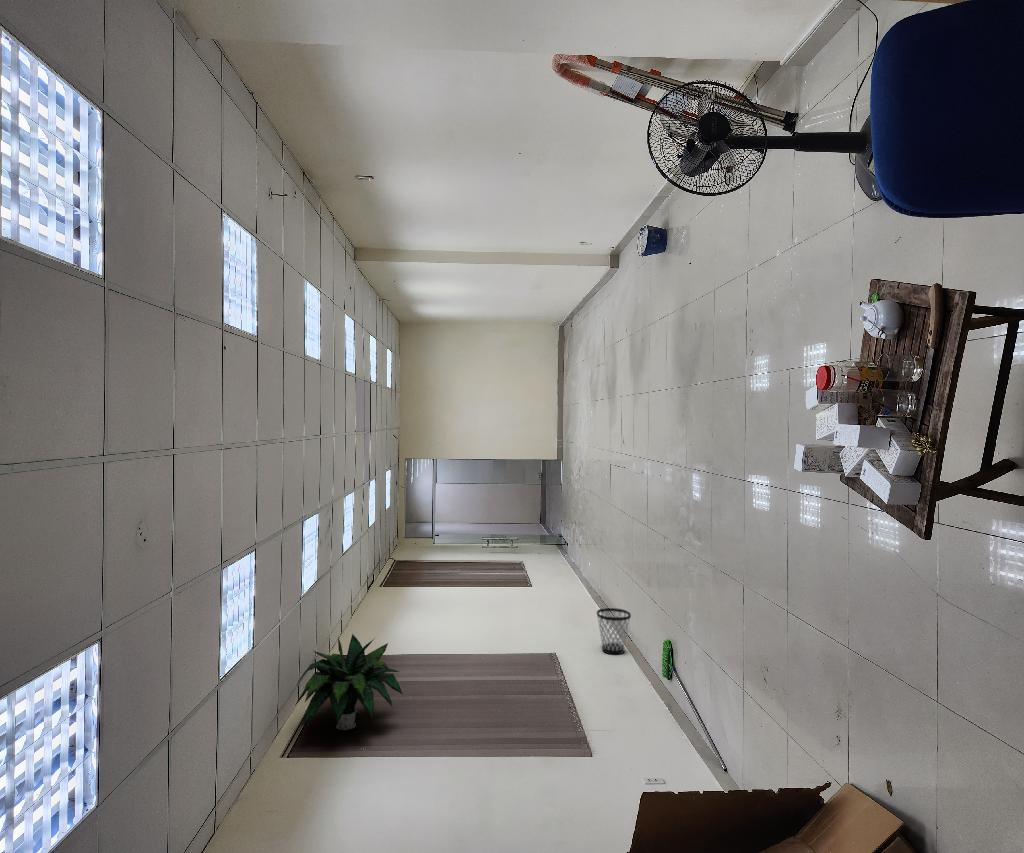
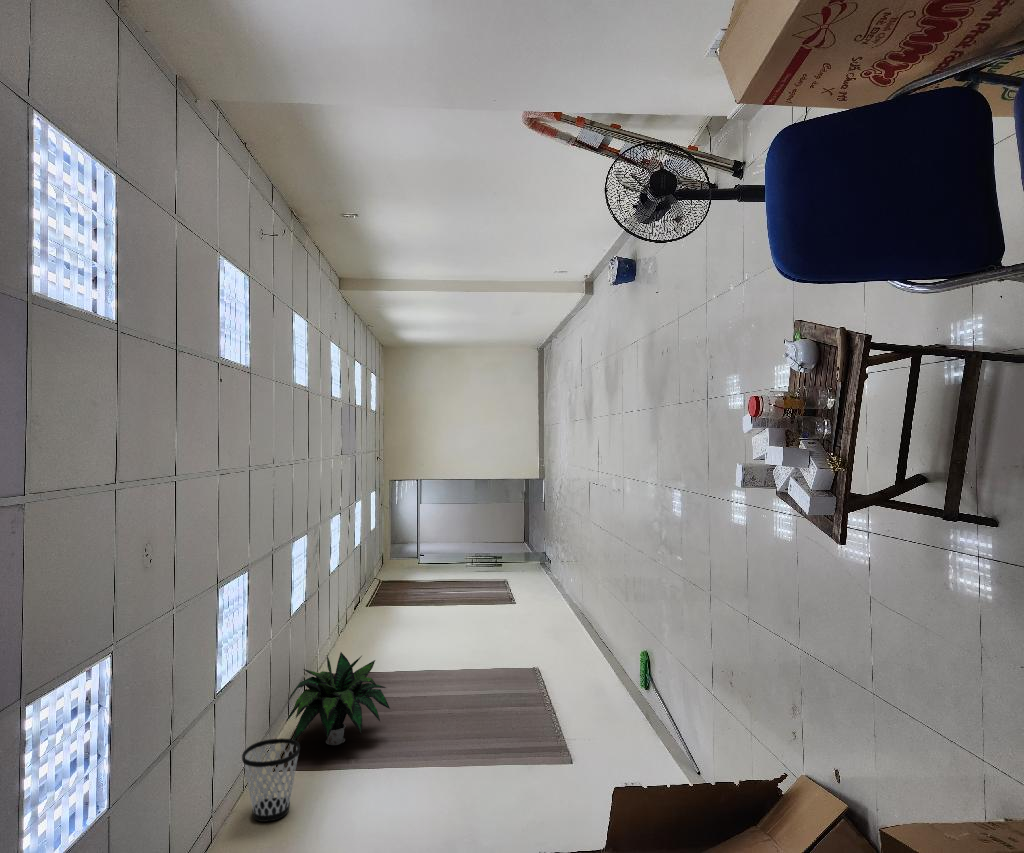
wastebasket: present [597,608,631,654] -> present [242,738,300,822]

